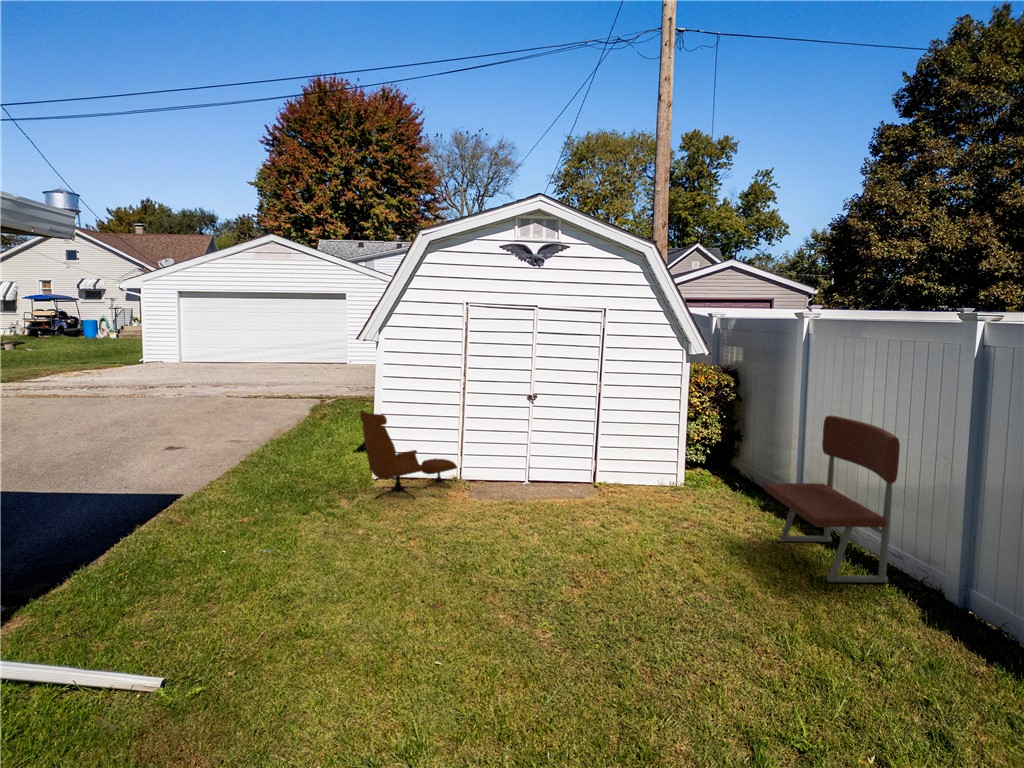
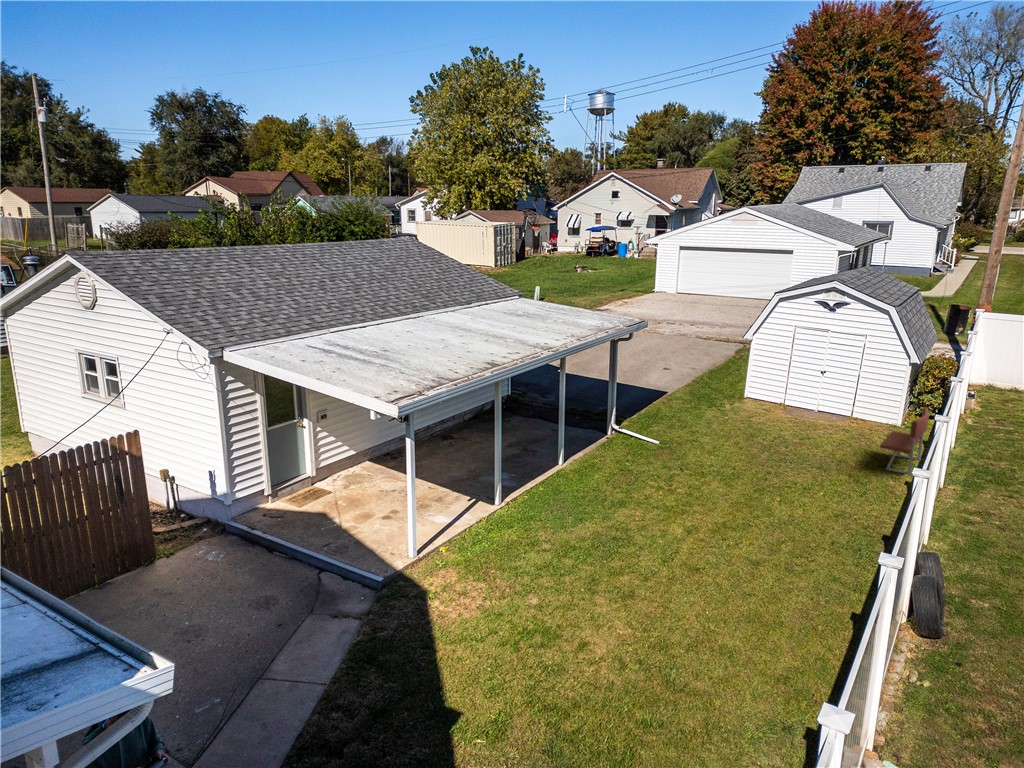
lounge chair: present [360,410,457,499] -> none [738,370,783,411]

